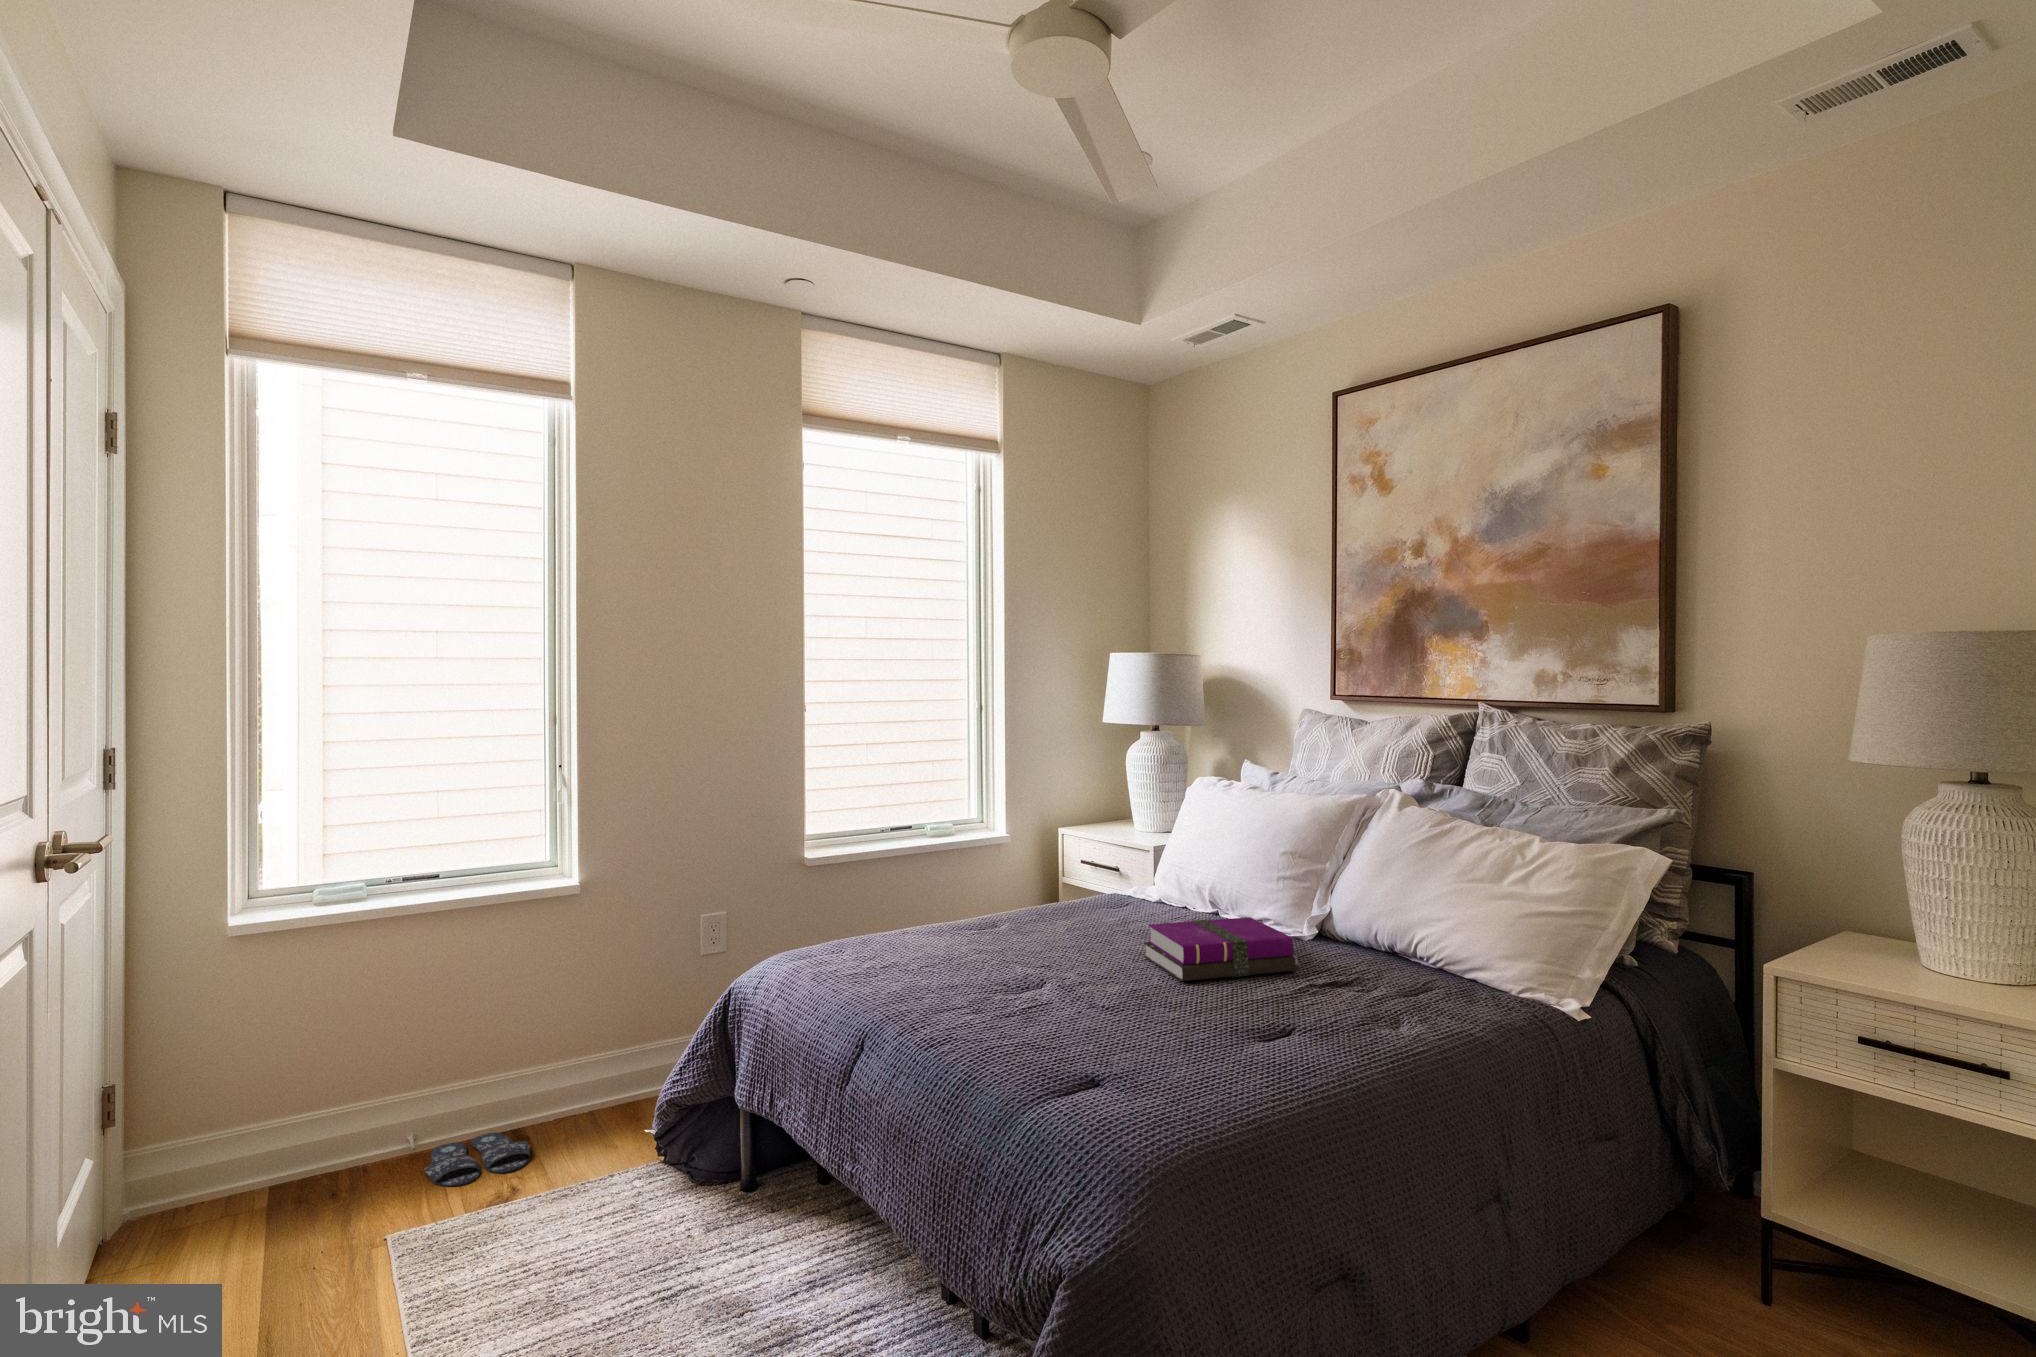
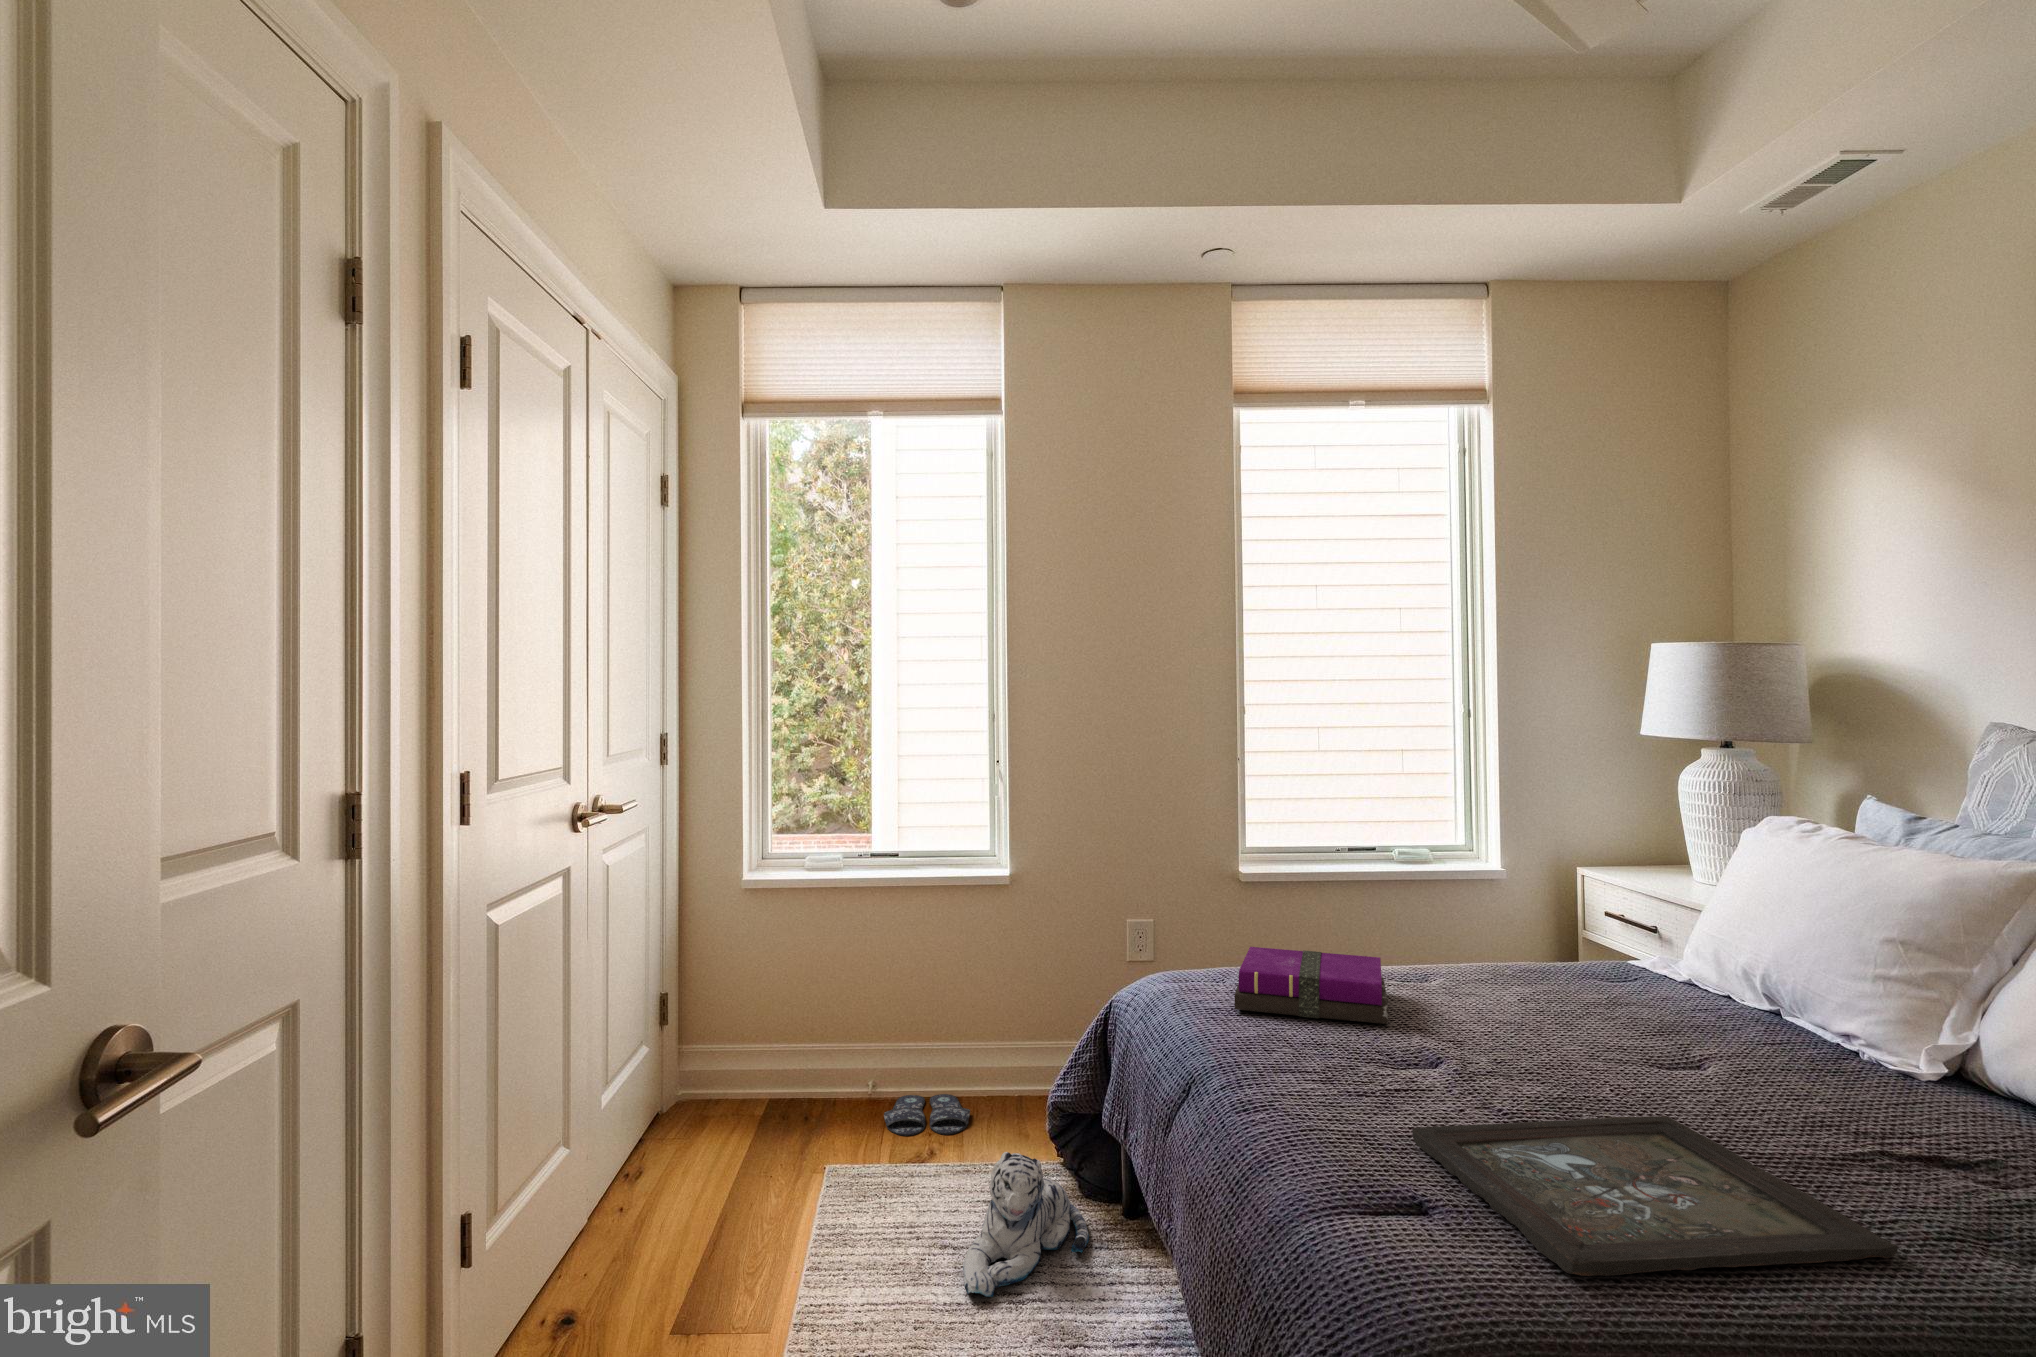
notebook: present [1144,917,1299,981] -> present [1235,947,1388,1024]
tray: none [1065,990,1349,1096] -> present [1412,1116,1897,1276]
plush toy: none [601,1157,716,1305] -> present [963,1152,1089,1297]

